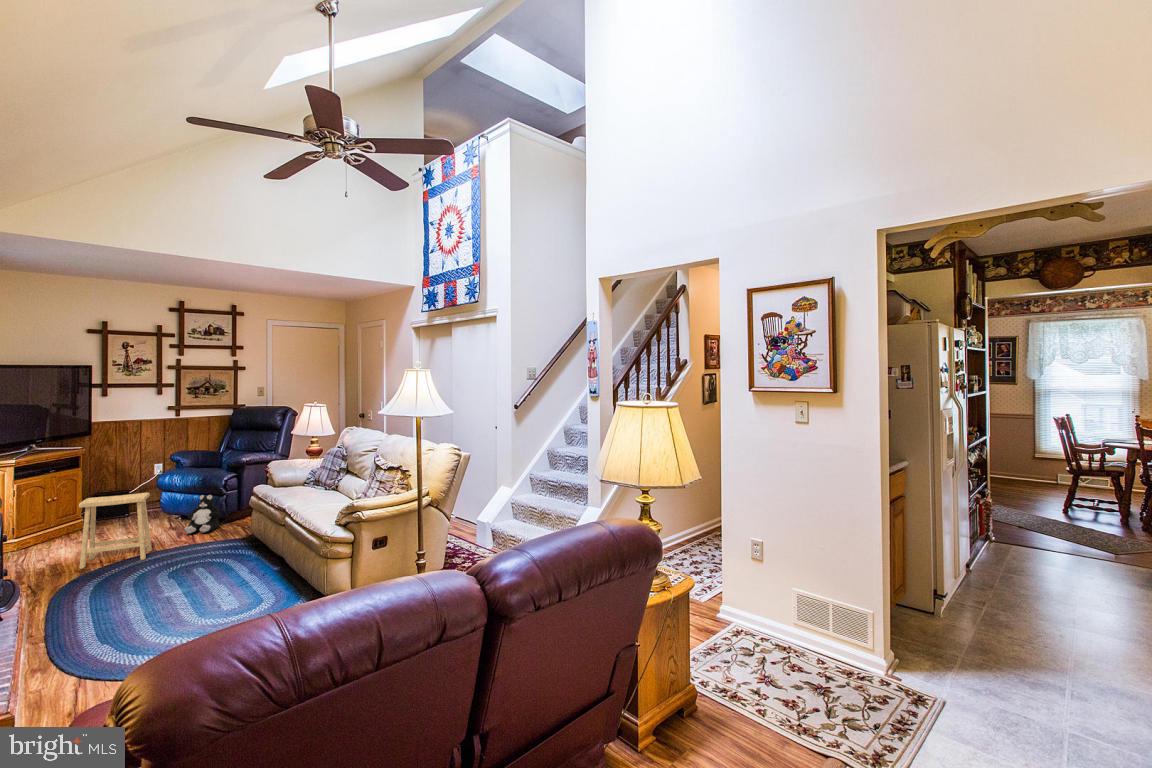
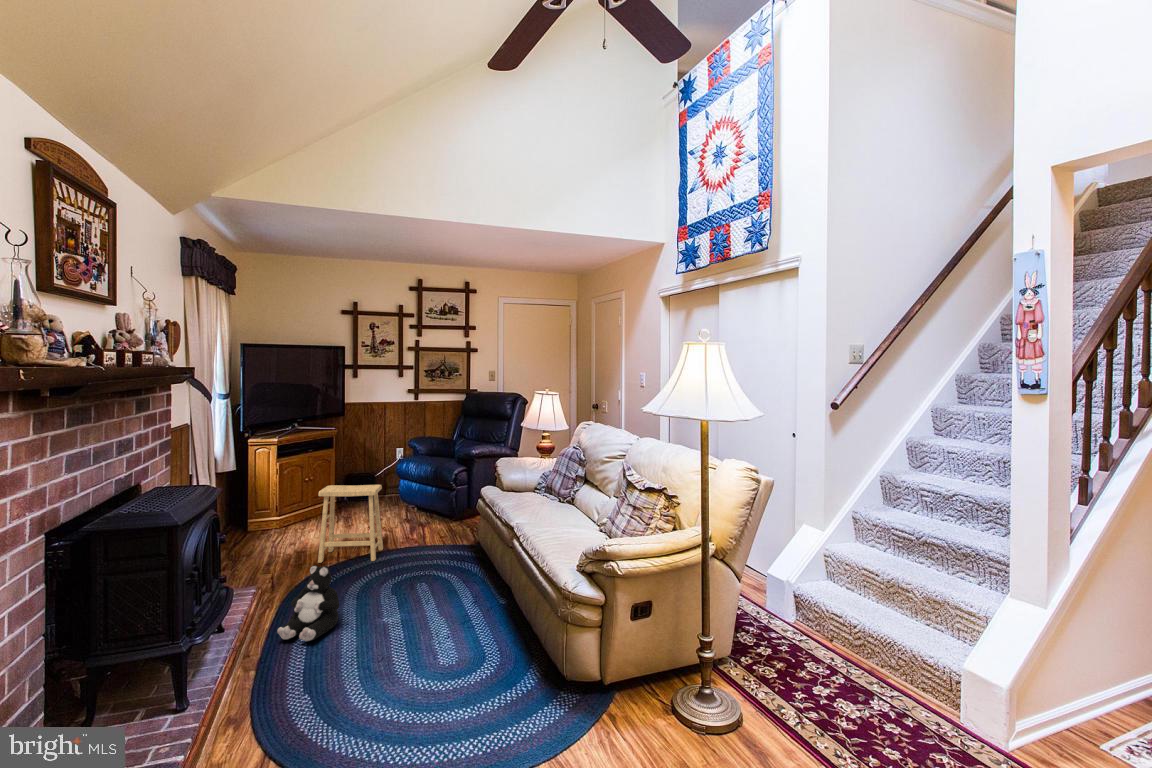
plush toy: present [184,495,221,533] -> present [277,565,339,641]

